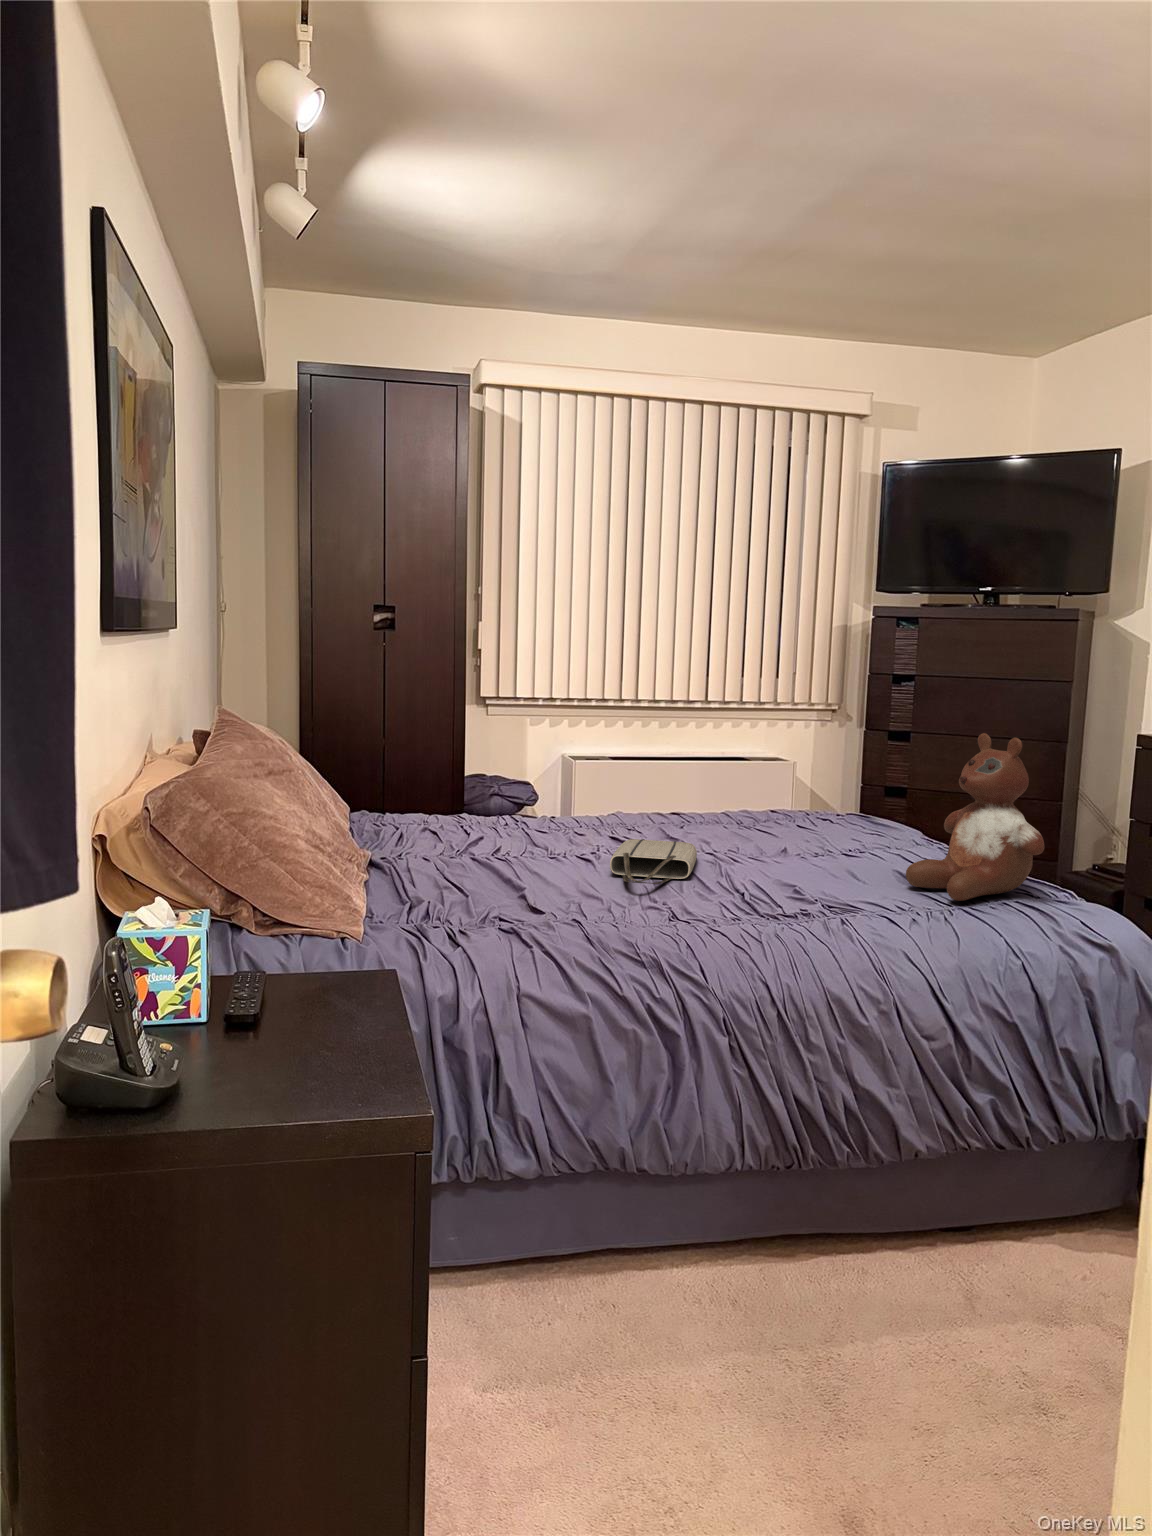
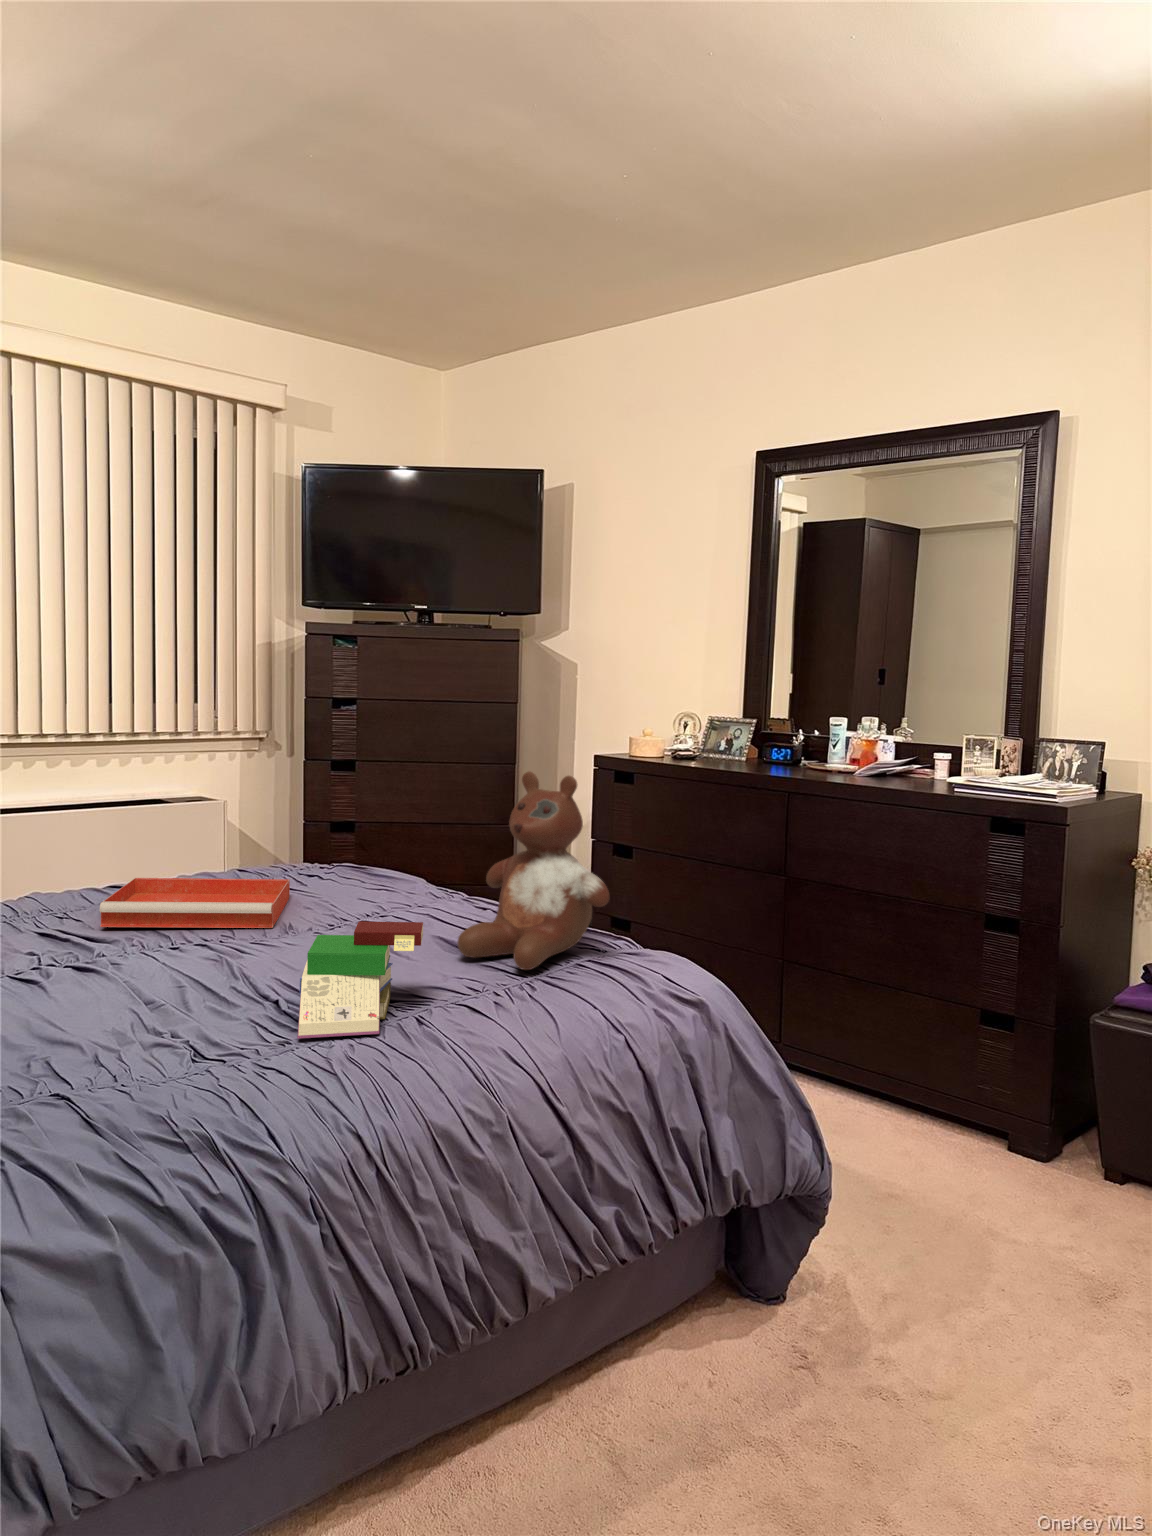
tray: none [648,805,799,850] -> present [99,878,290,928]
tote bag: present [610,839,697,884] -> none [71,934,190,1009]
book: none [746,841,863,924] -> present [297,921,423,1038]

